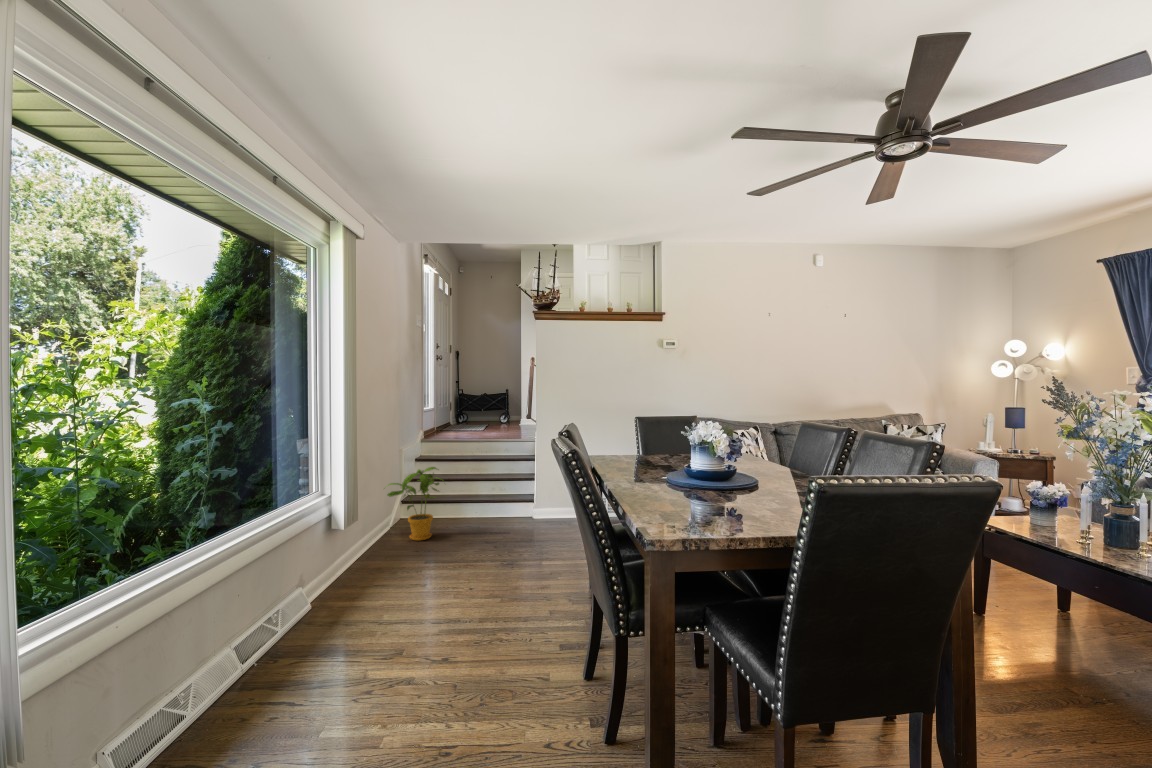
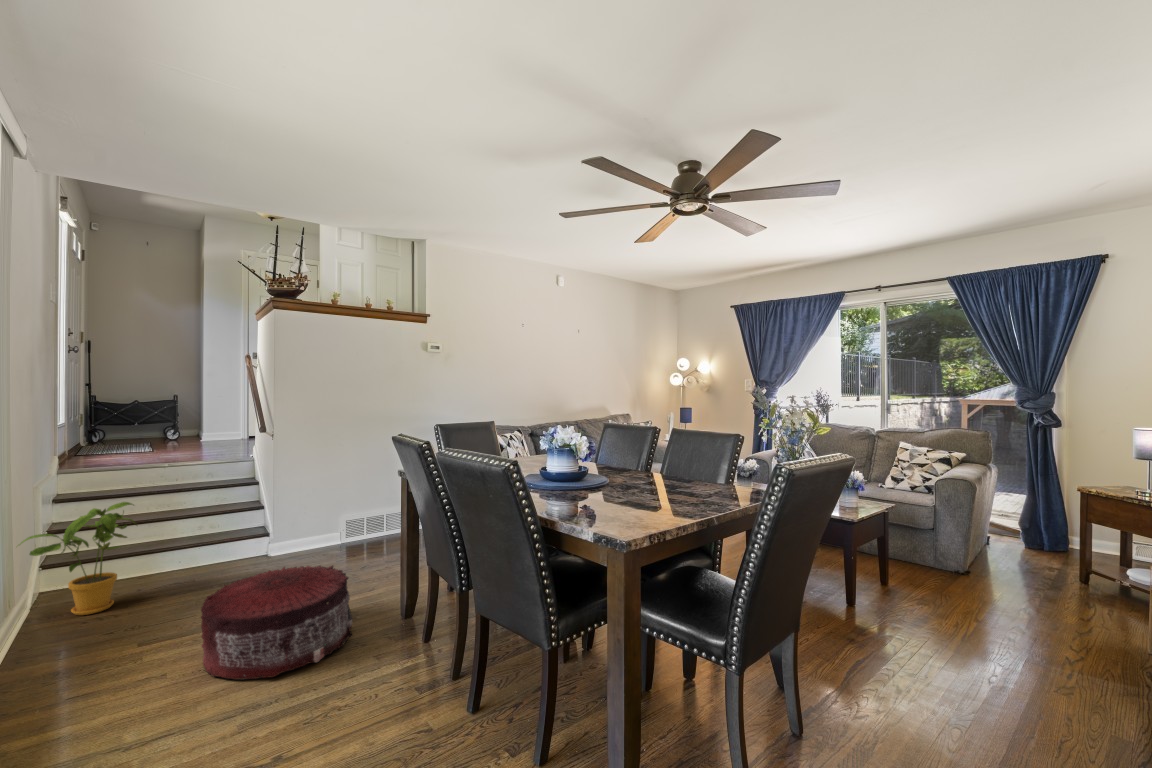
pouf: none [447,530,550,616] -> present [201,565,352,680]

